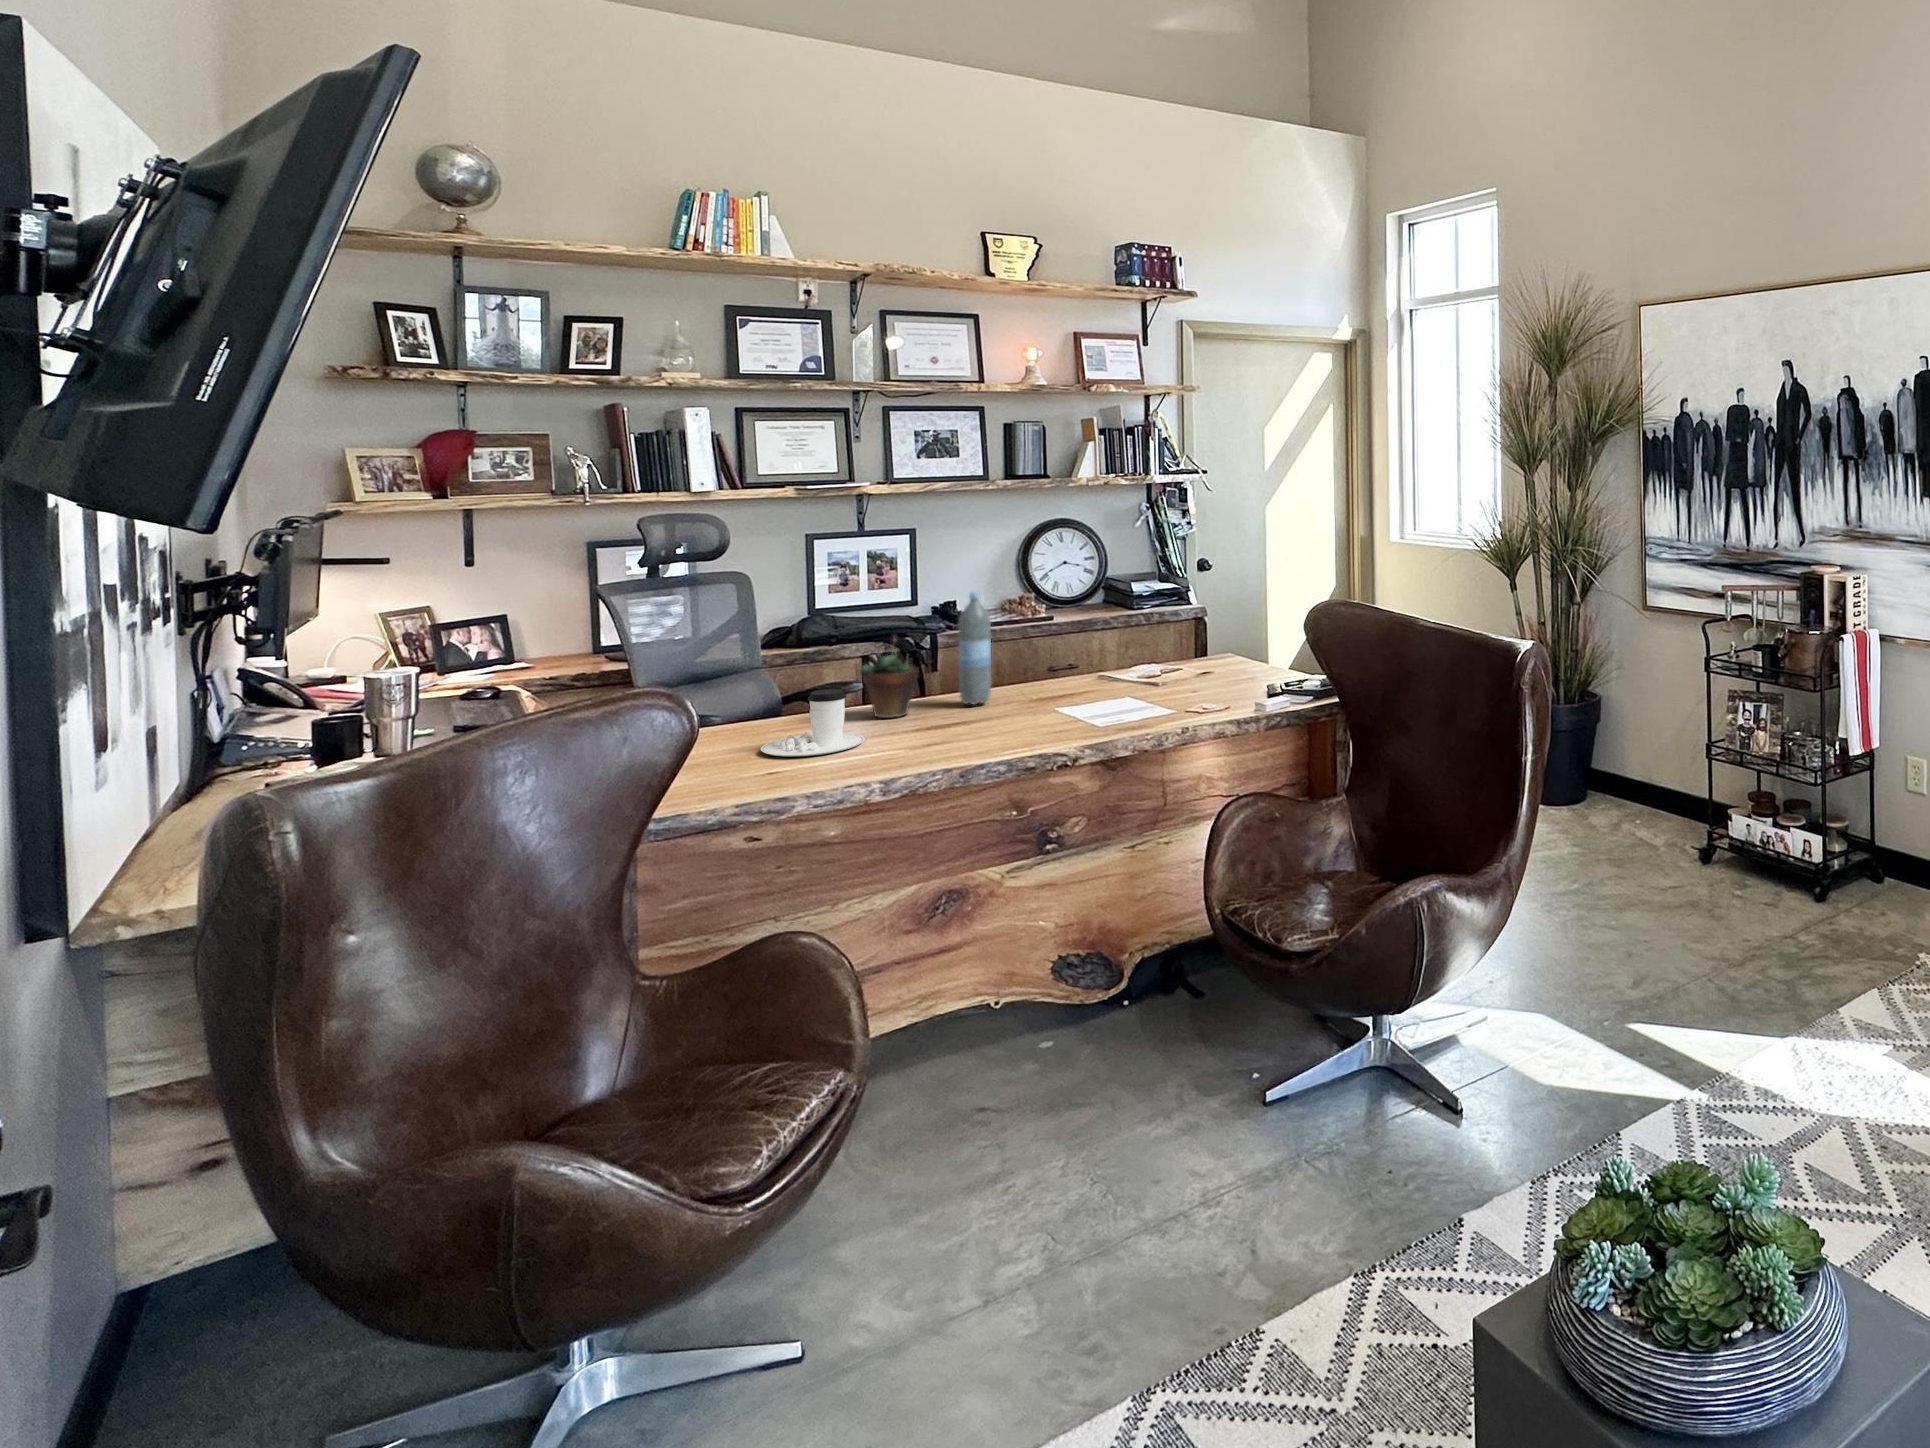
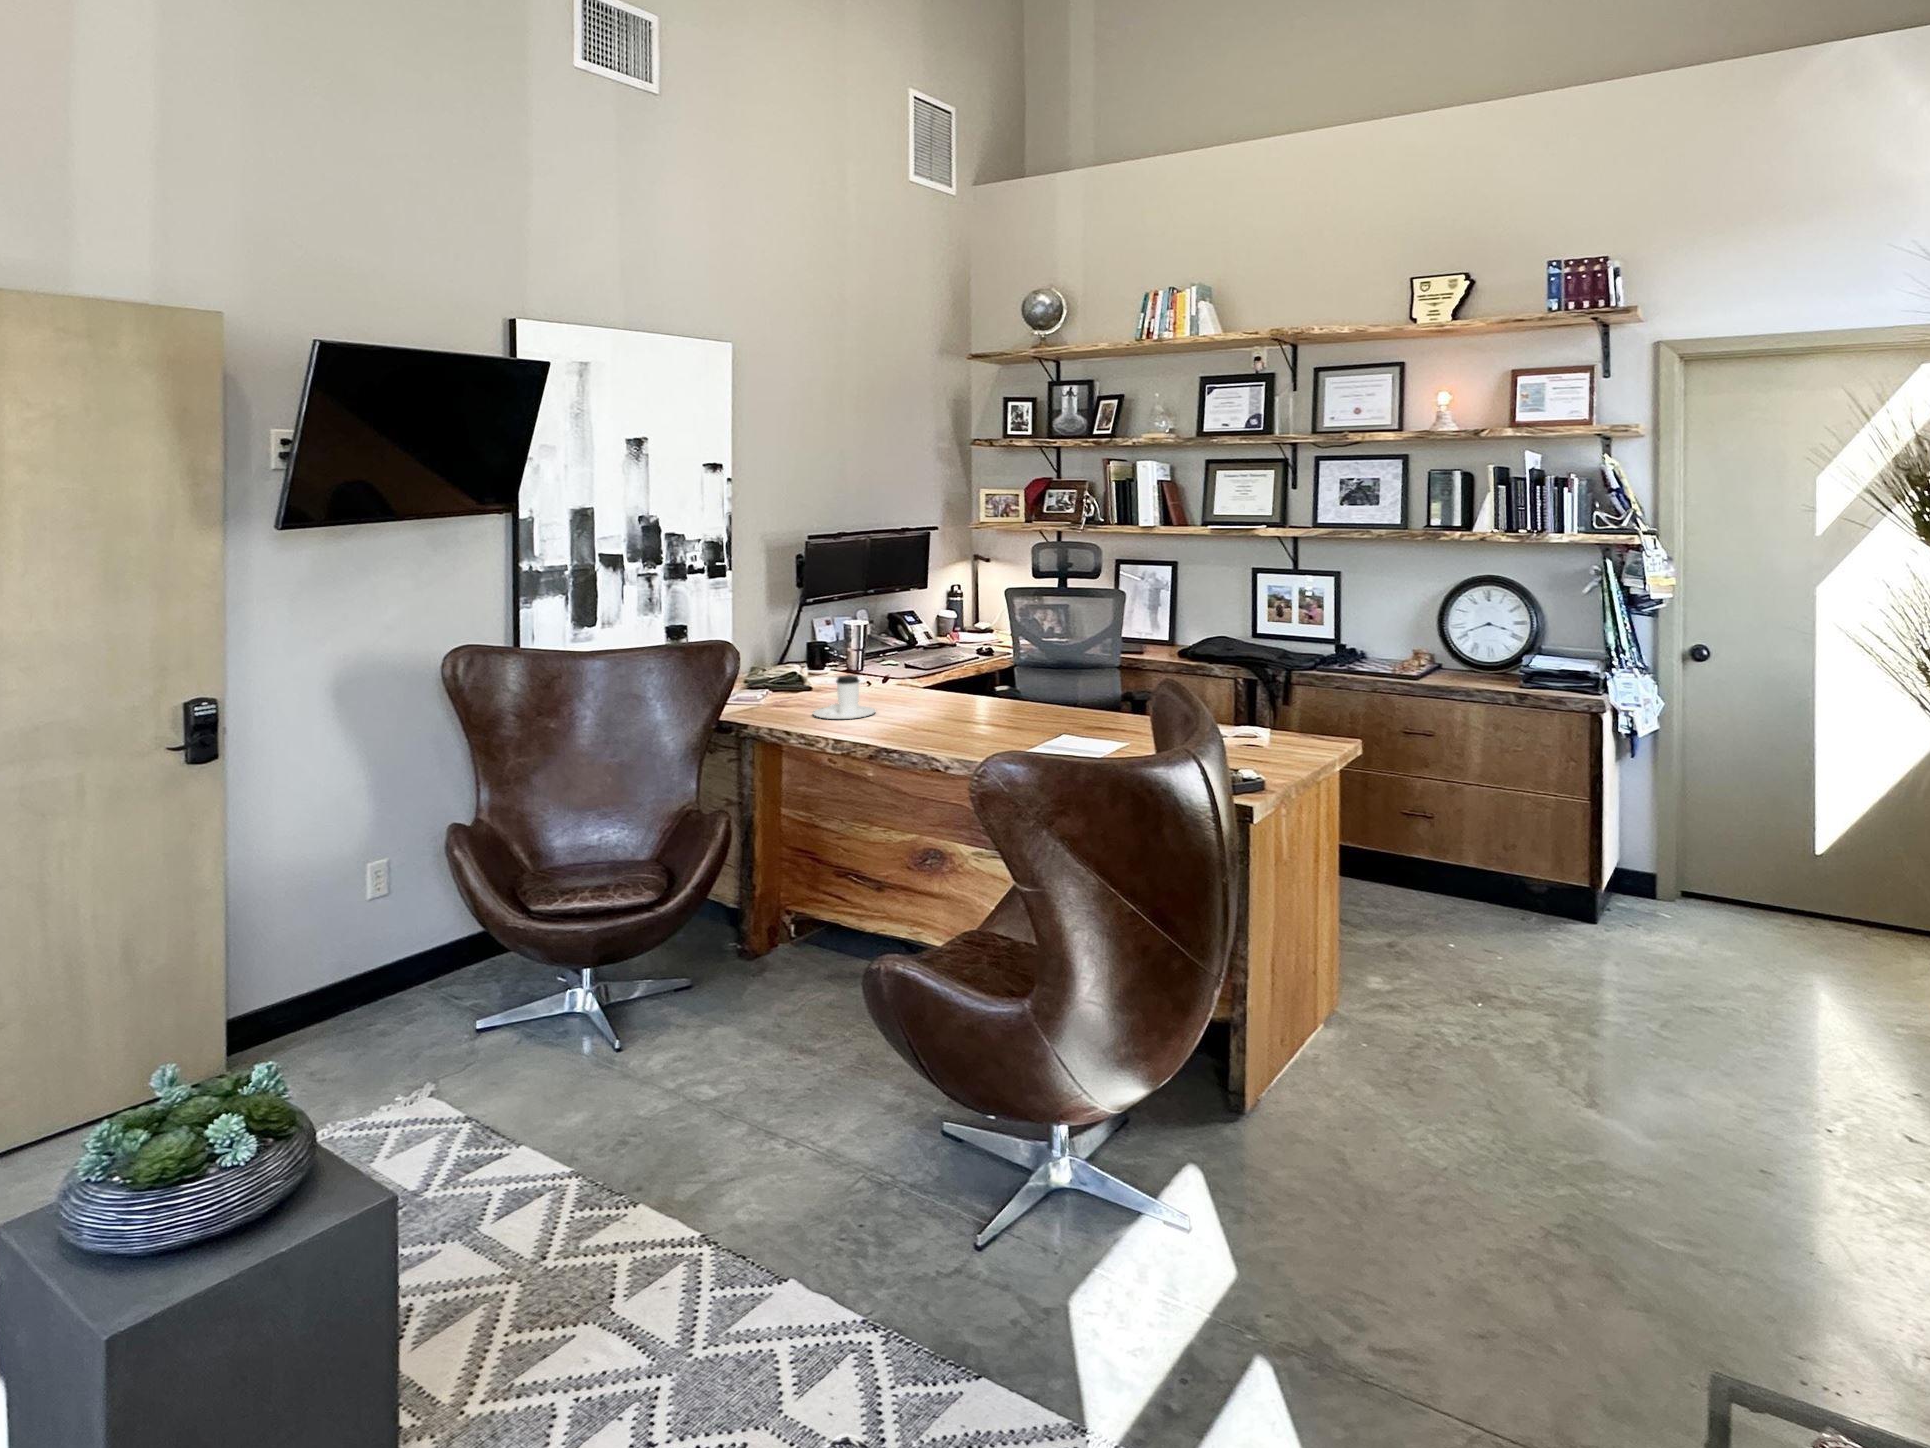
water bottle: present [958,592,991,704] -> none [972,624,998,717]
succulent plant: present [860,638,919,718] -> none [916,646,957,711]

